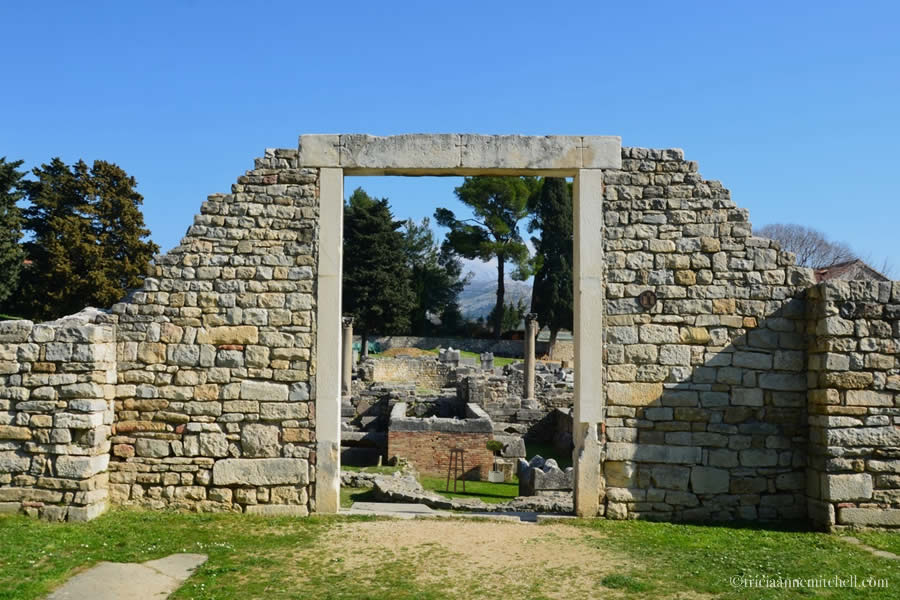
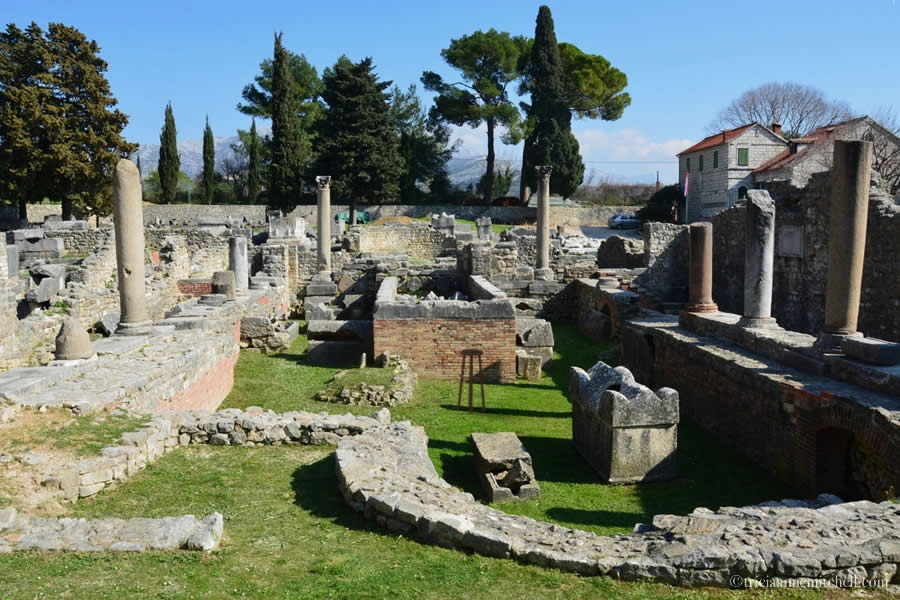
potted tree: present [486,440,504,482] -> none [506,328,531,385]

